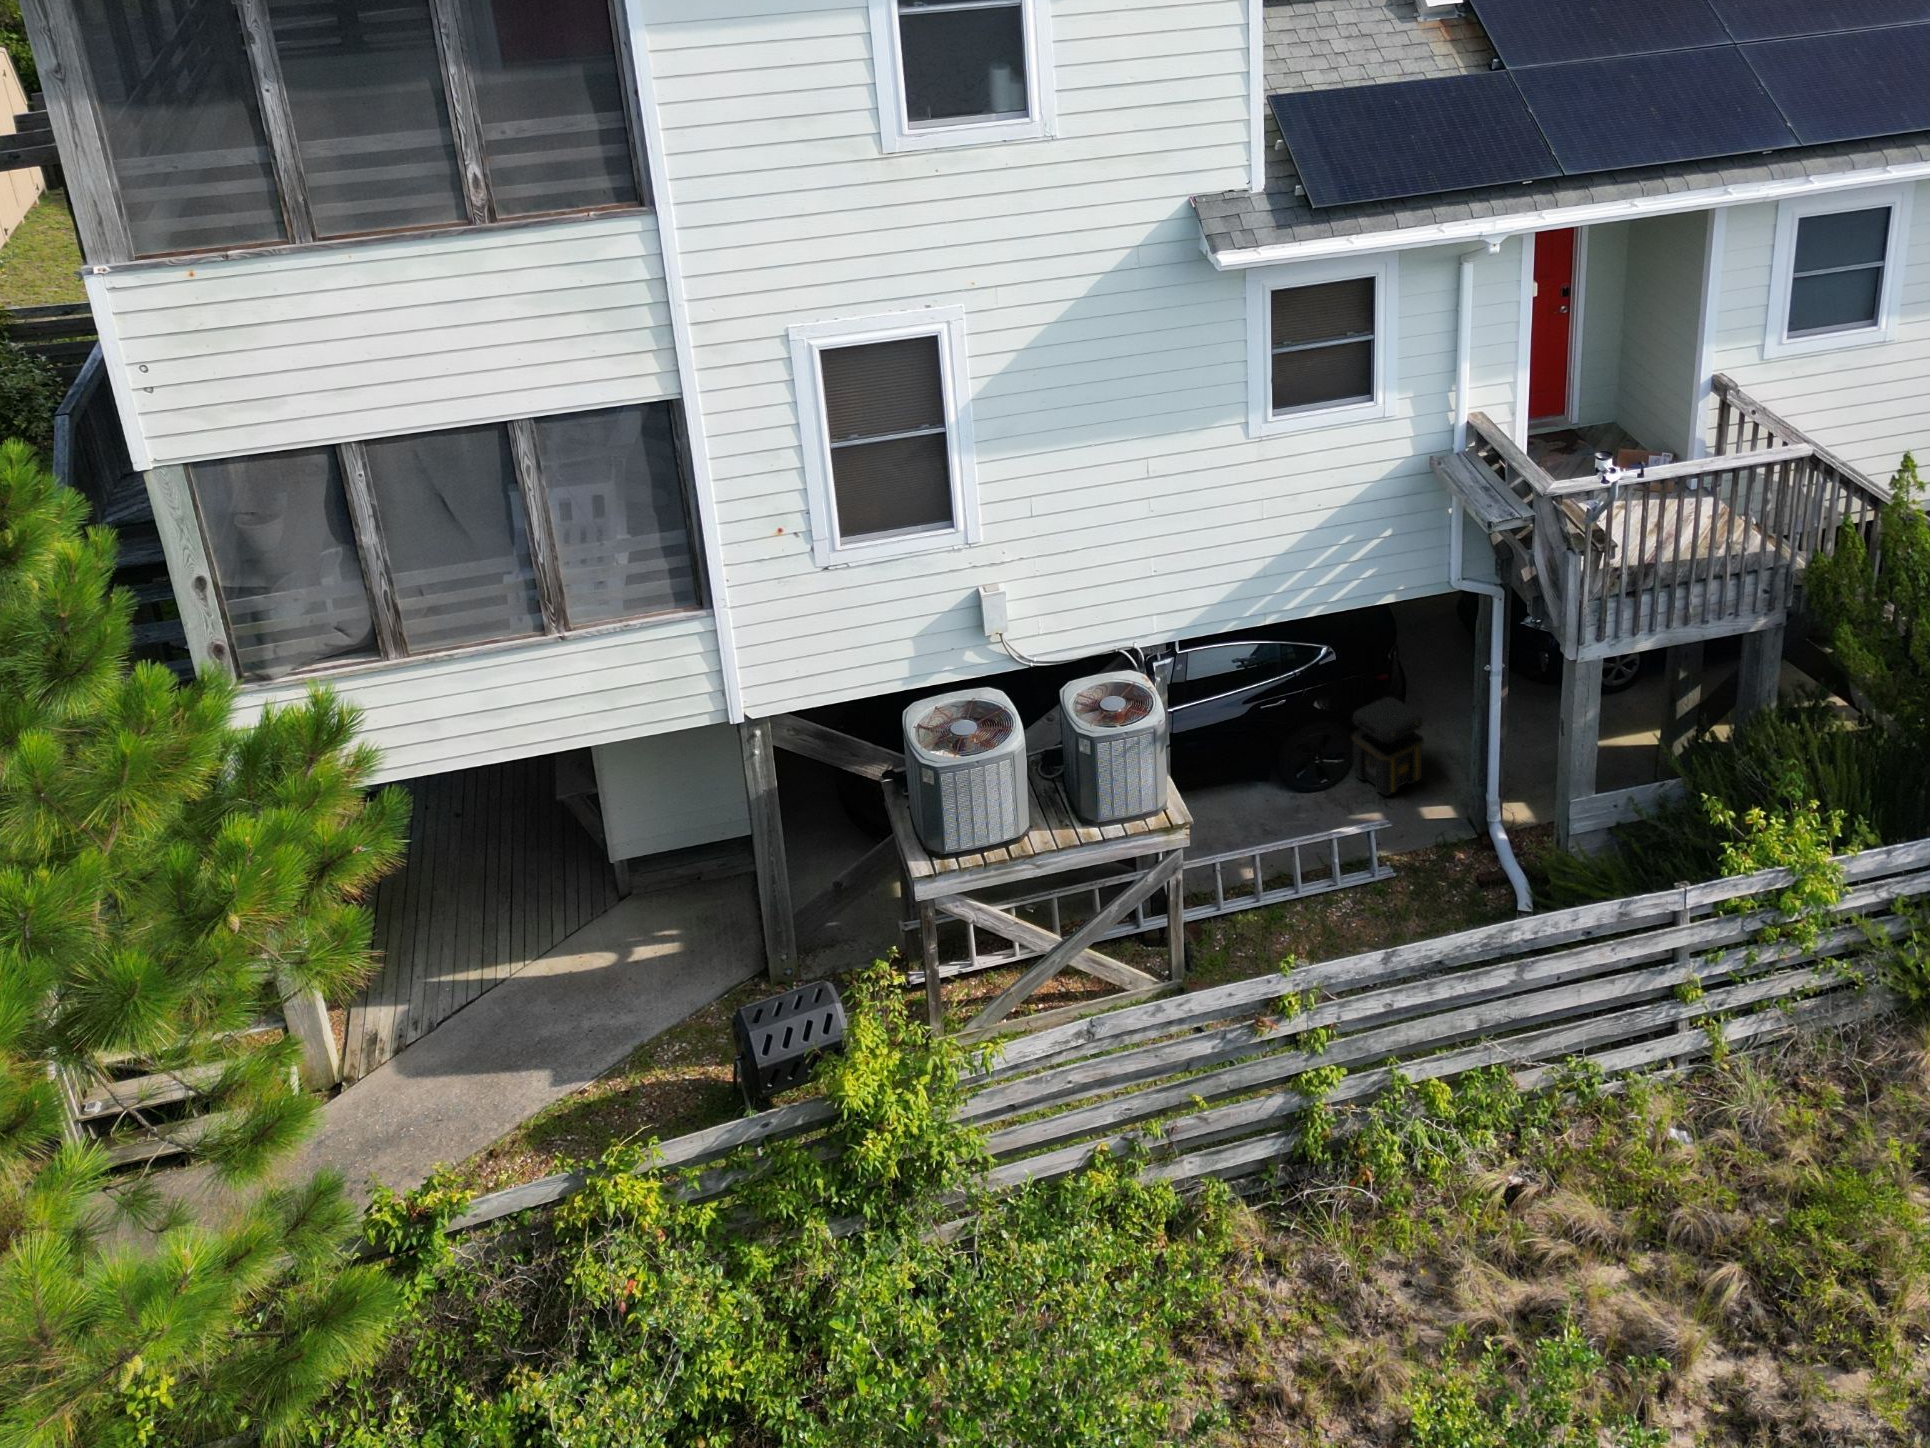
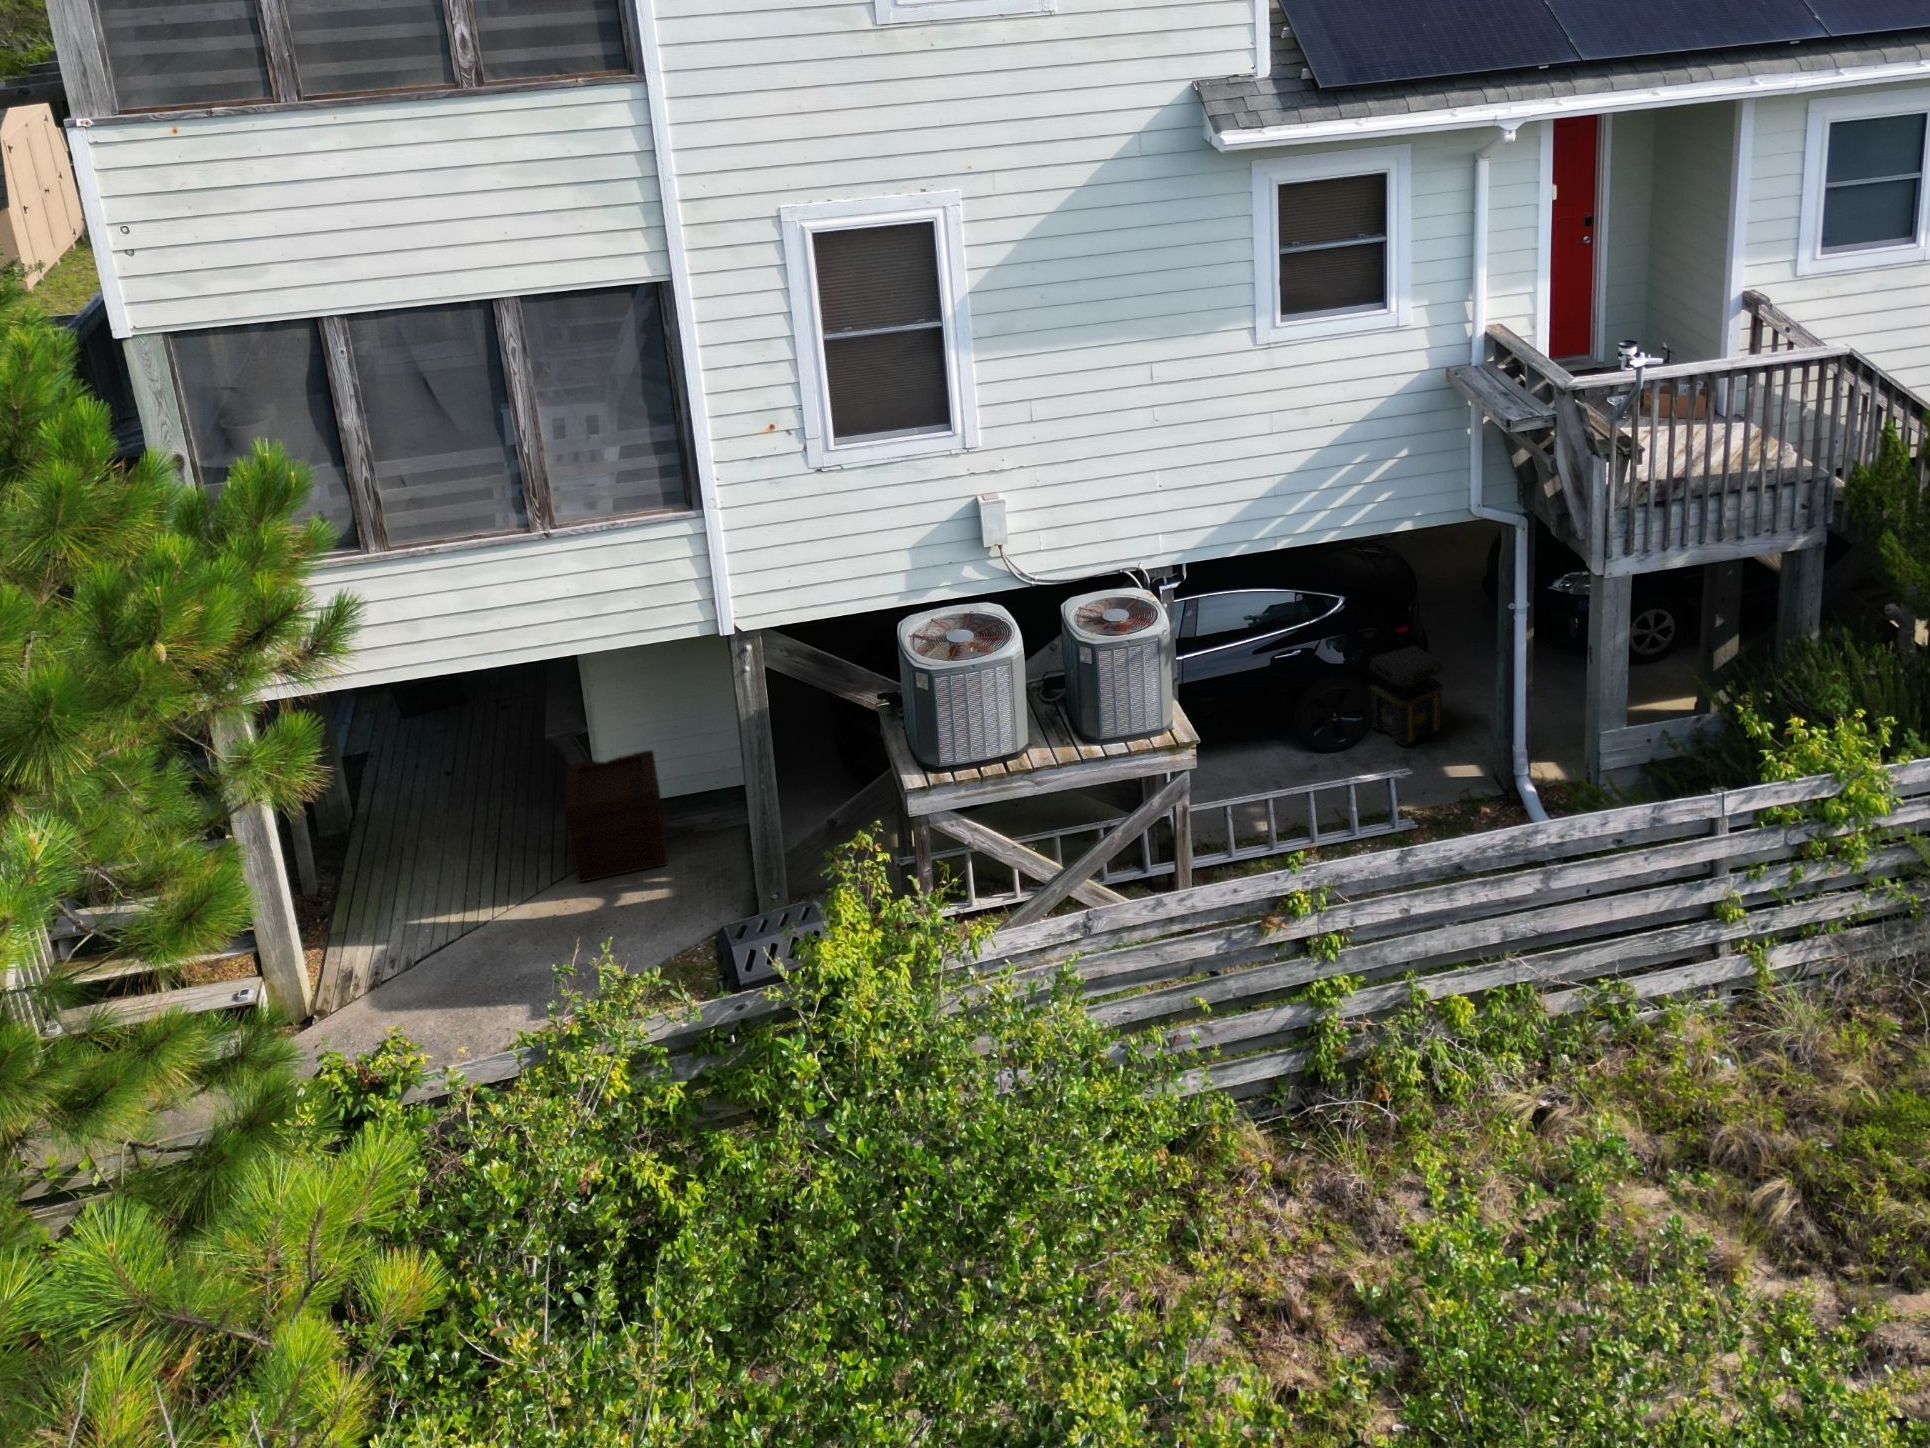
wooden crate: none [583,811,683,942] -> present [565,750,667,882]

